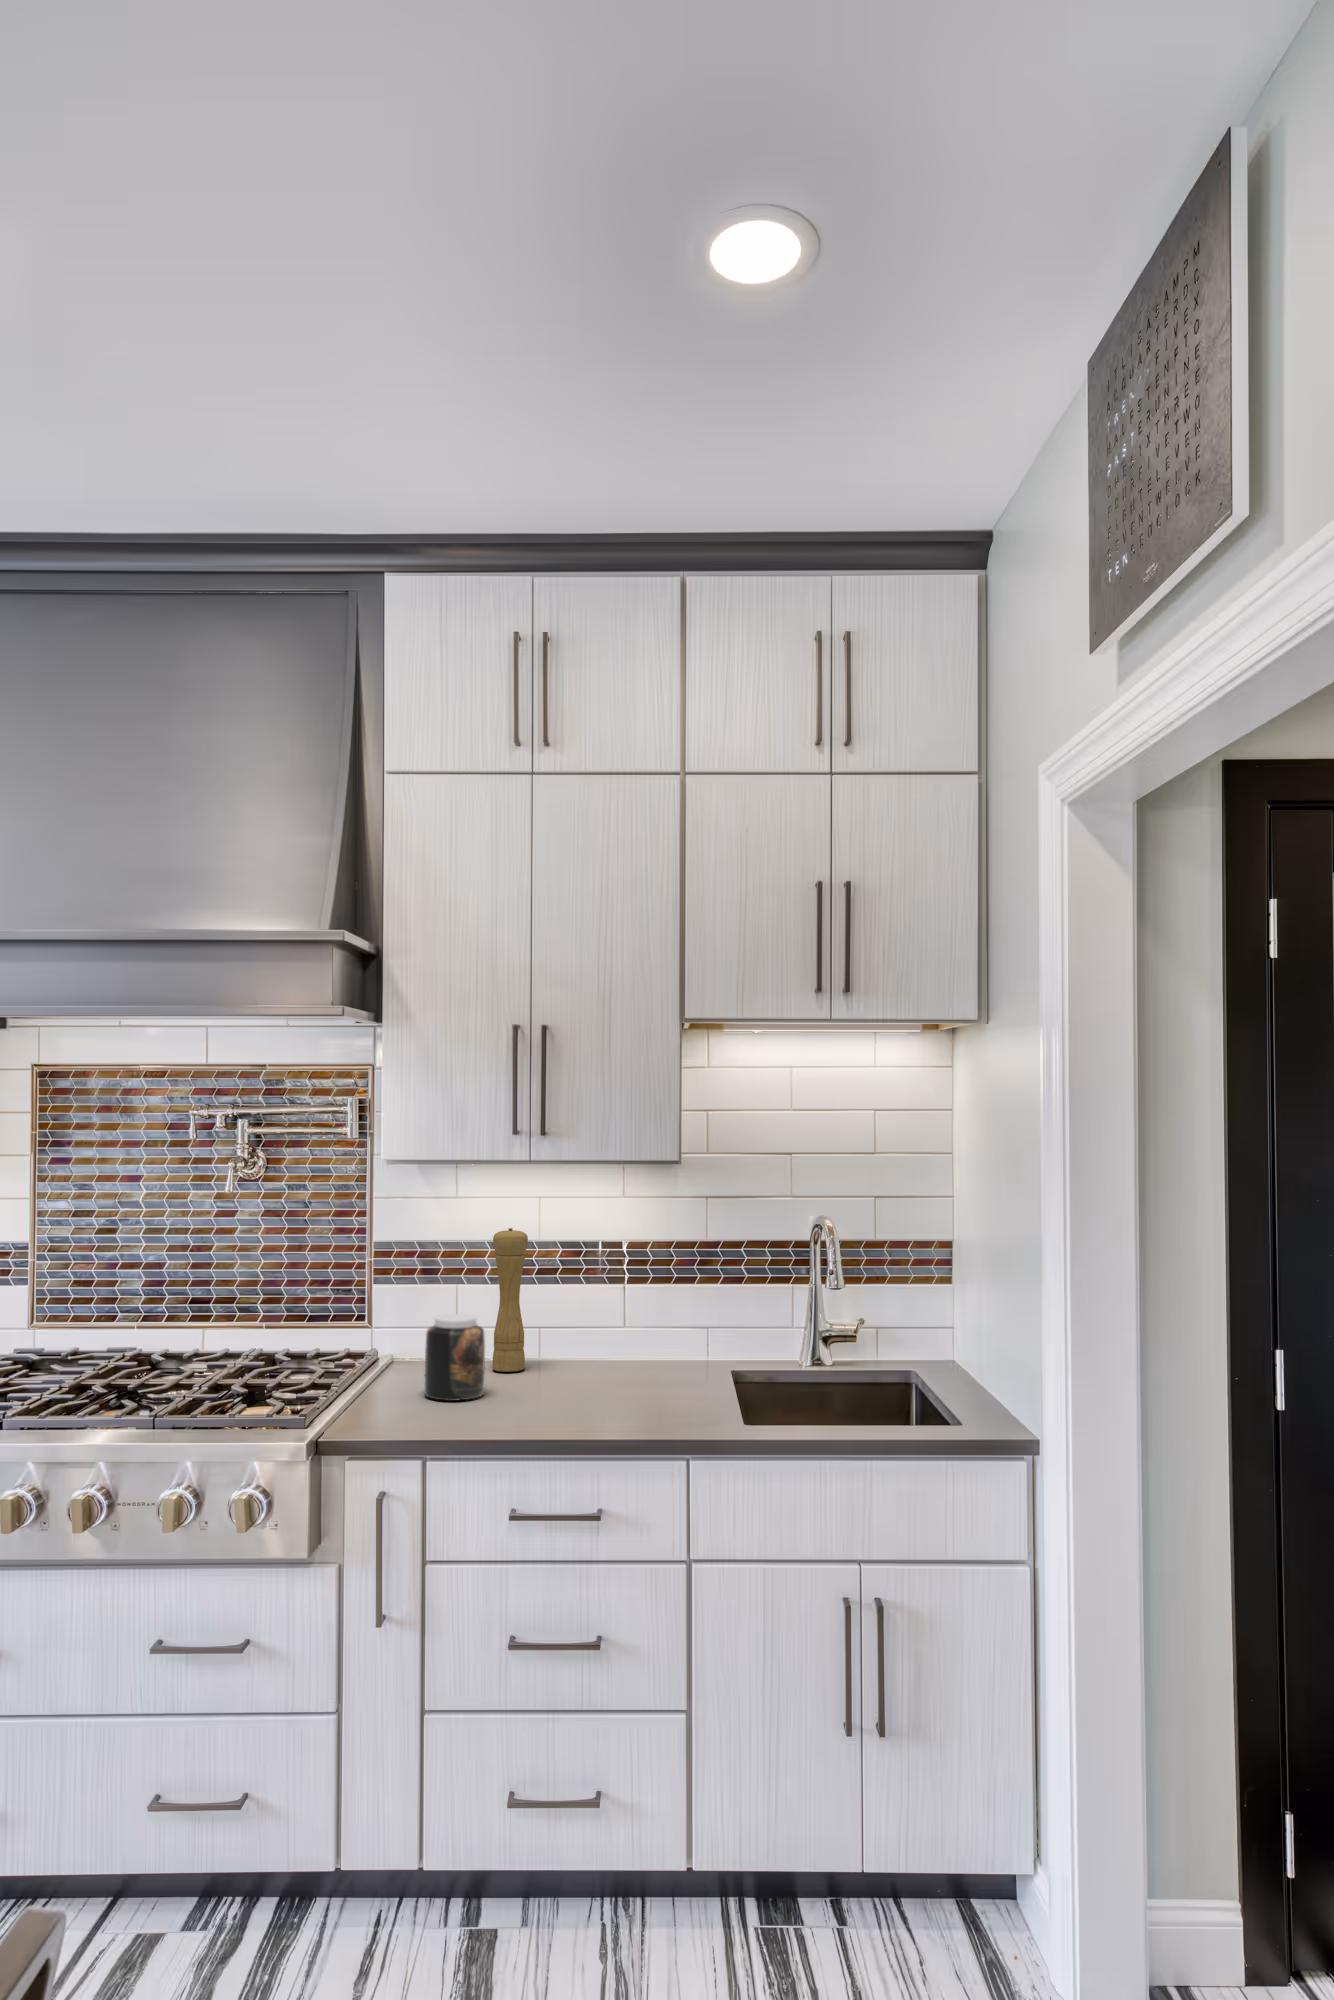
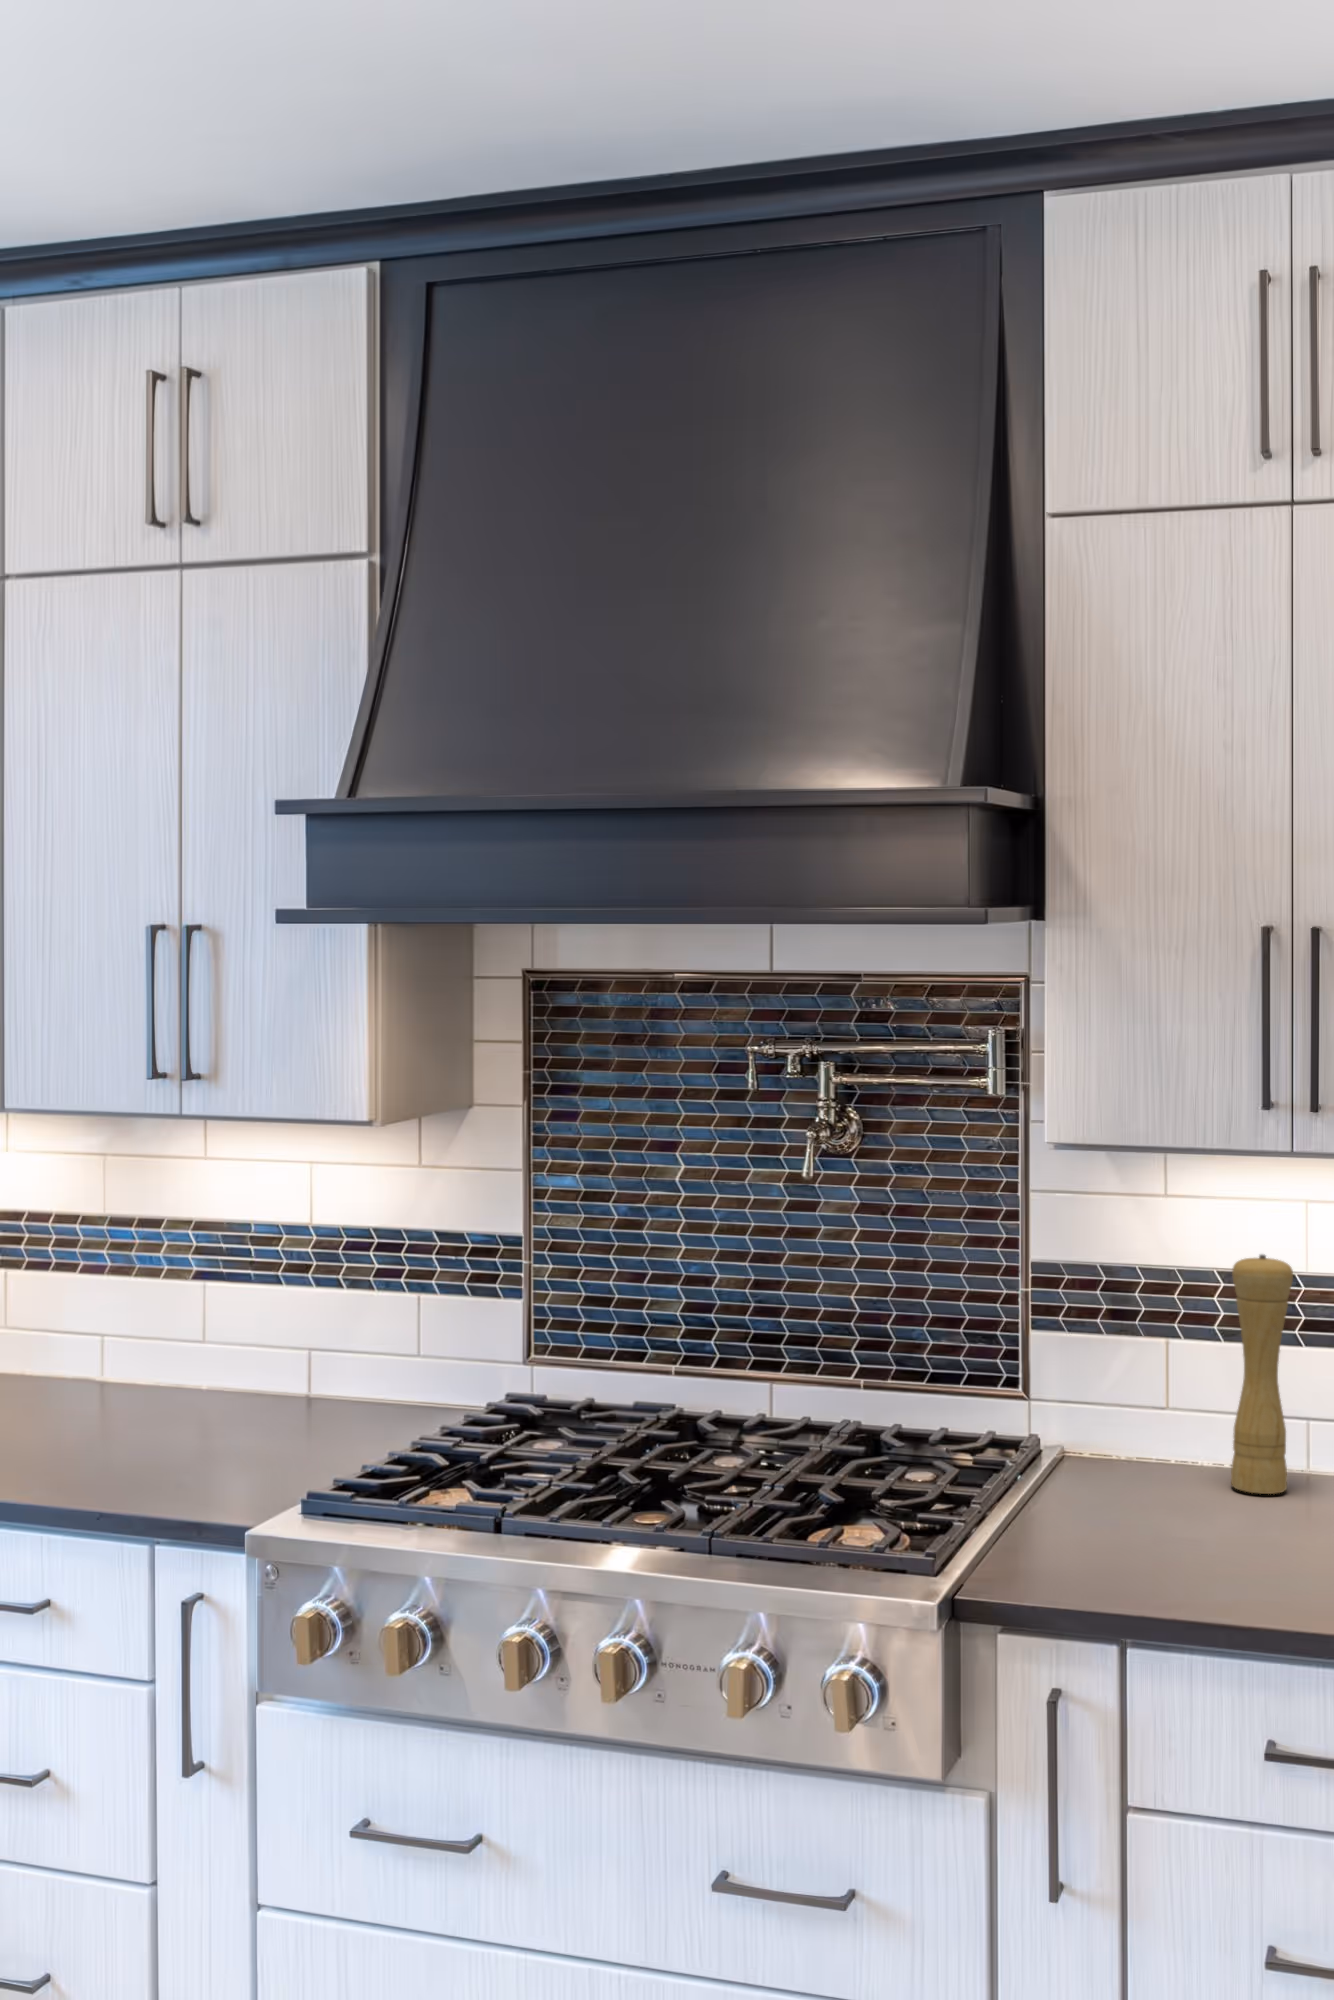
jar: present [425,1314,485,1401] -> none [1121,1396,1222,1541]

